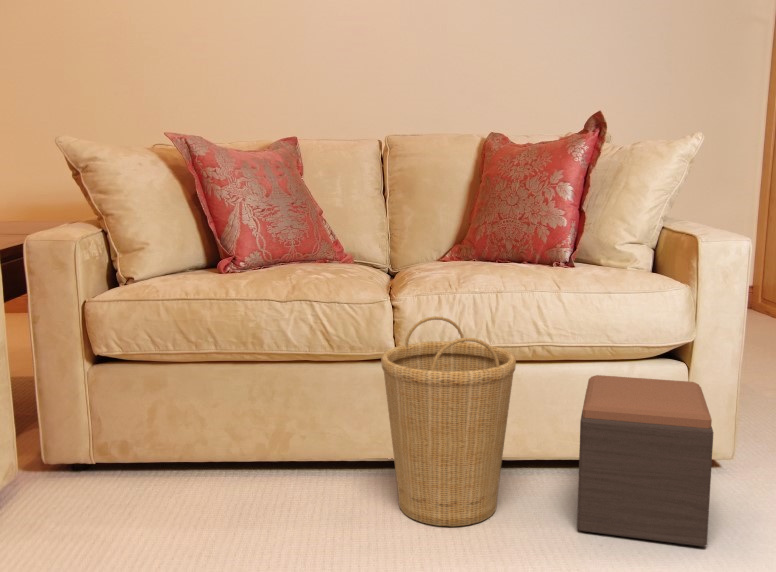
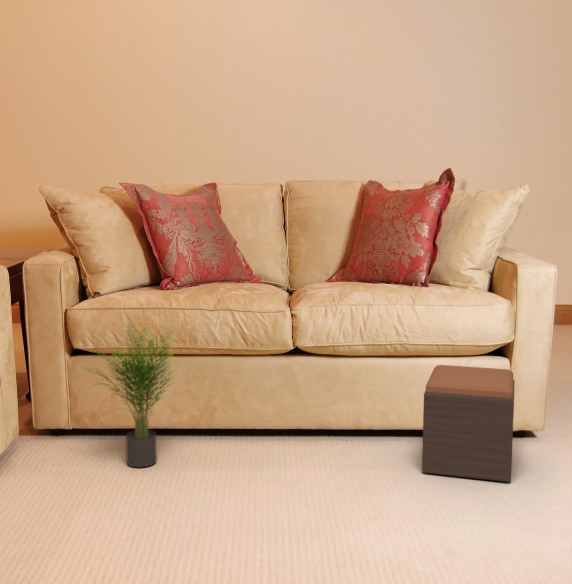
potted plant: none [91,312,244,523] -> present [88,325,172,467]
basket: present [381,316,516,526] -> none [284,322,380,470]

